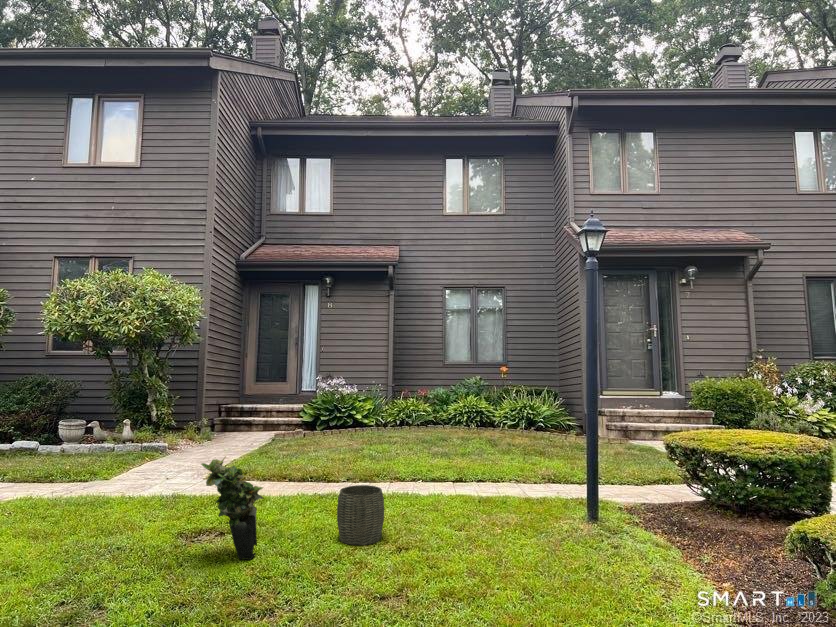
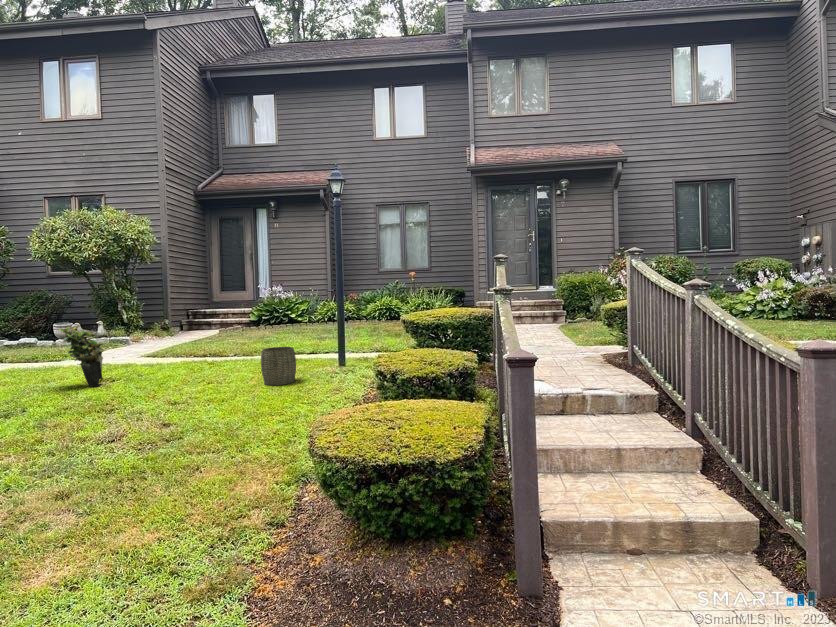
woven basket: present [337,485,384,545] -> present [261,347,296,385]

